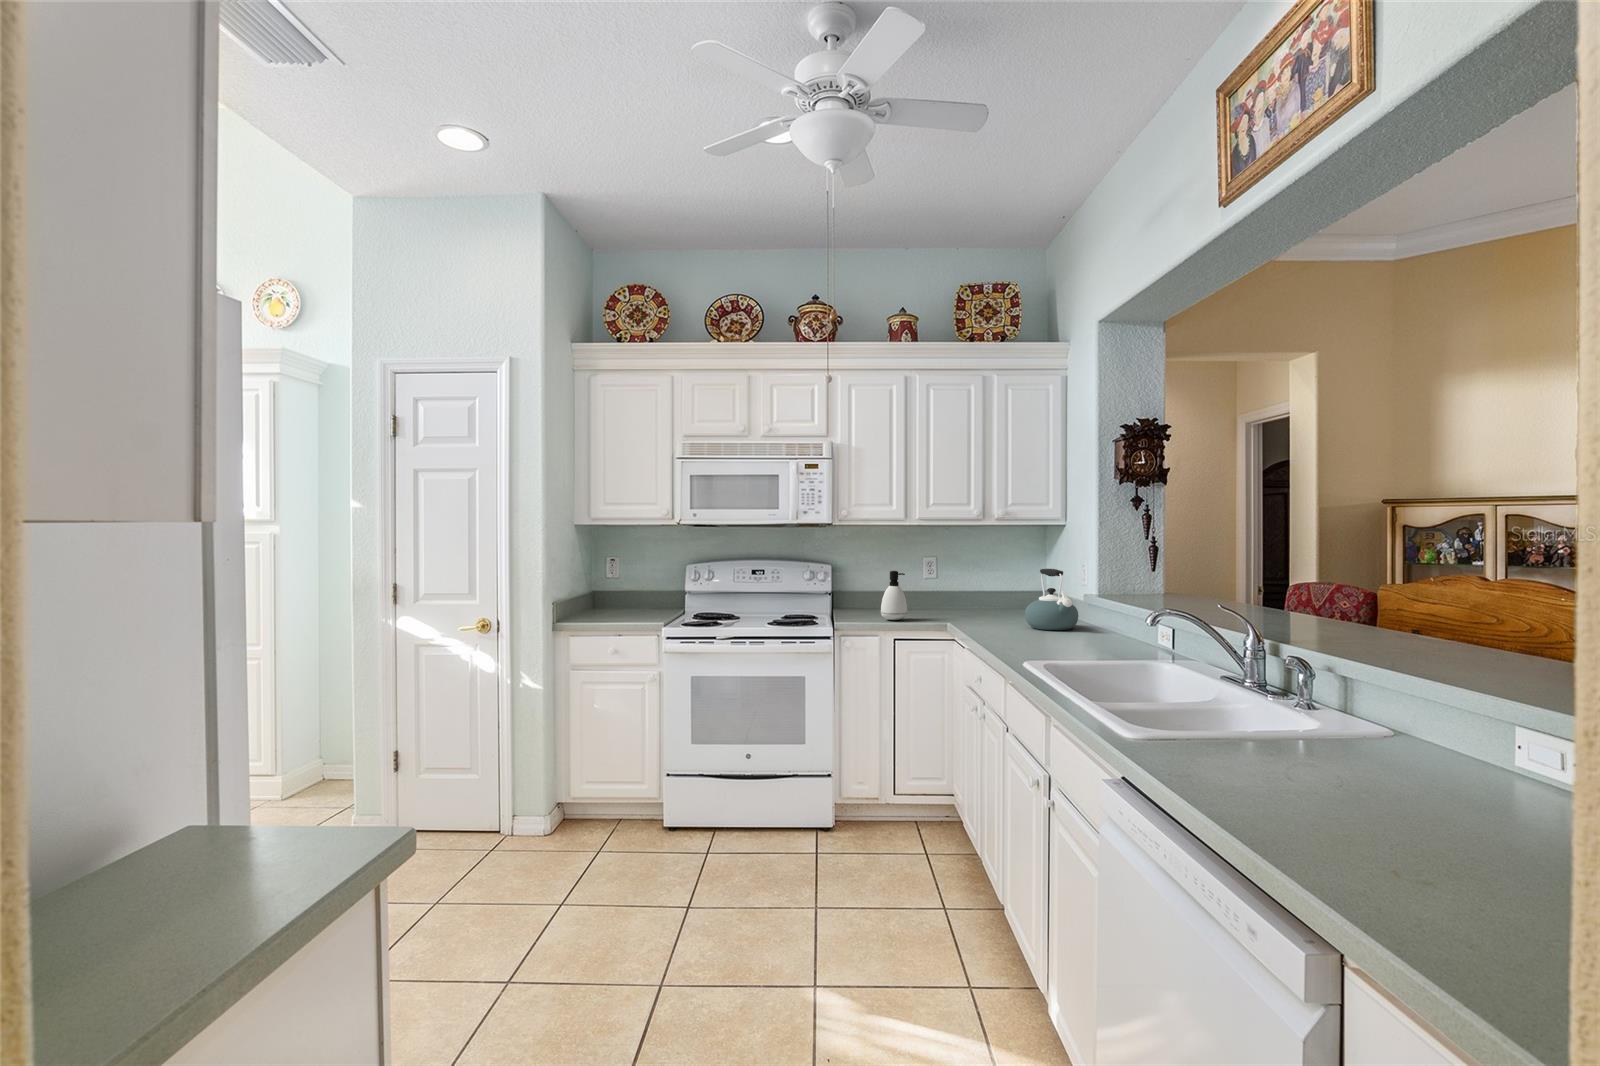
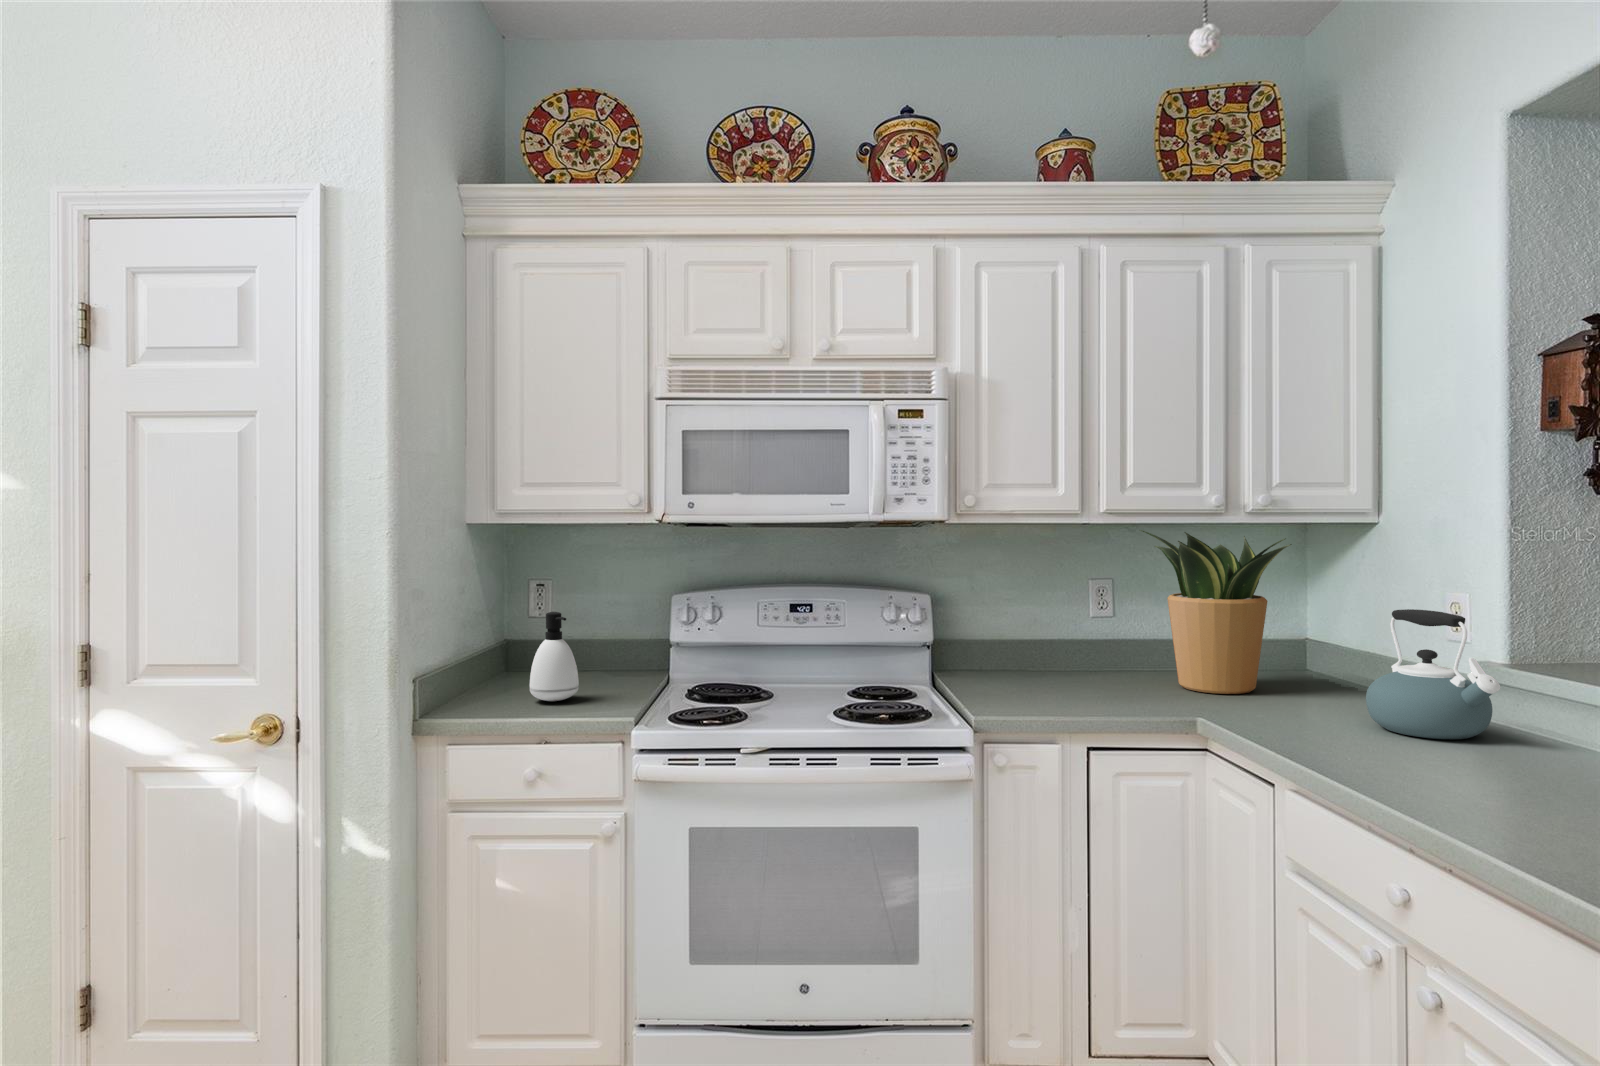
potted plant: none [940,529,1007,616] -> present [1140,530,1292,694]
soap dispenser: present [881,571,907,620] -> present [530,612,579,701]

